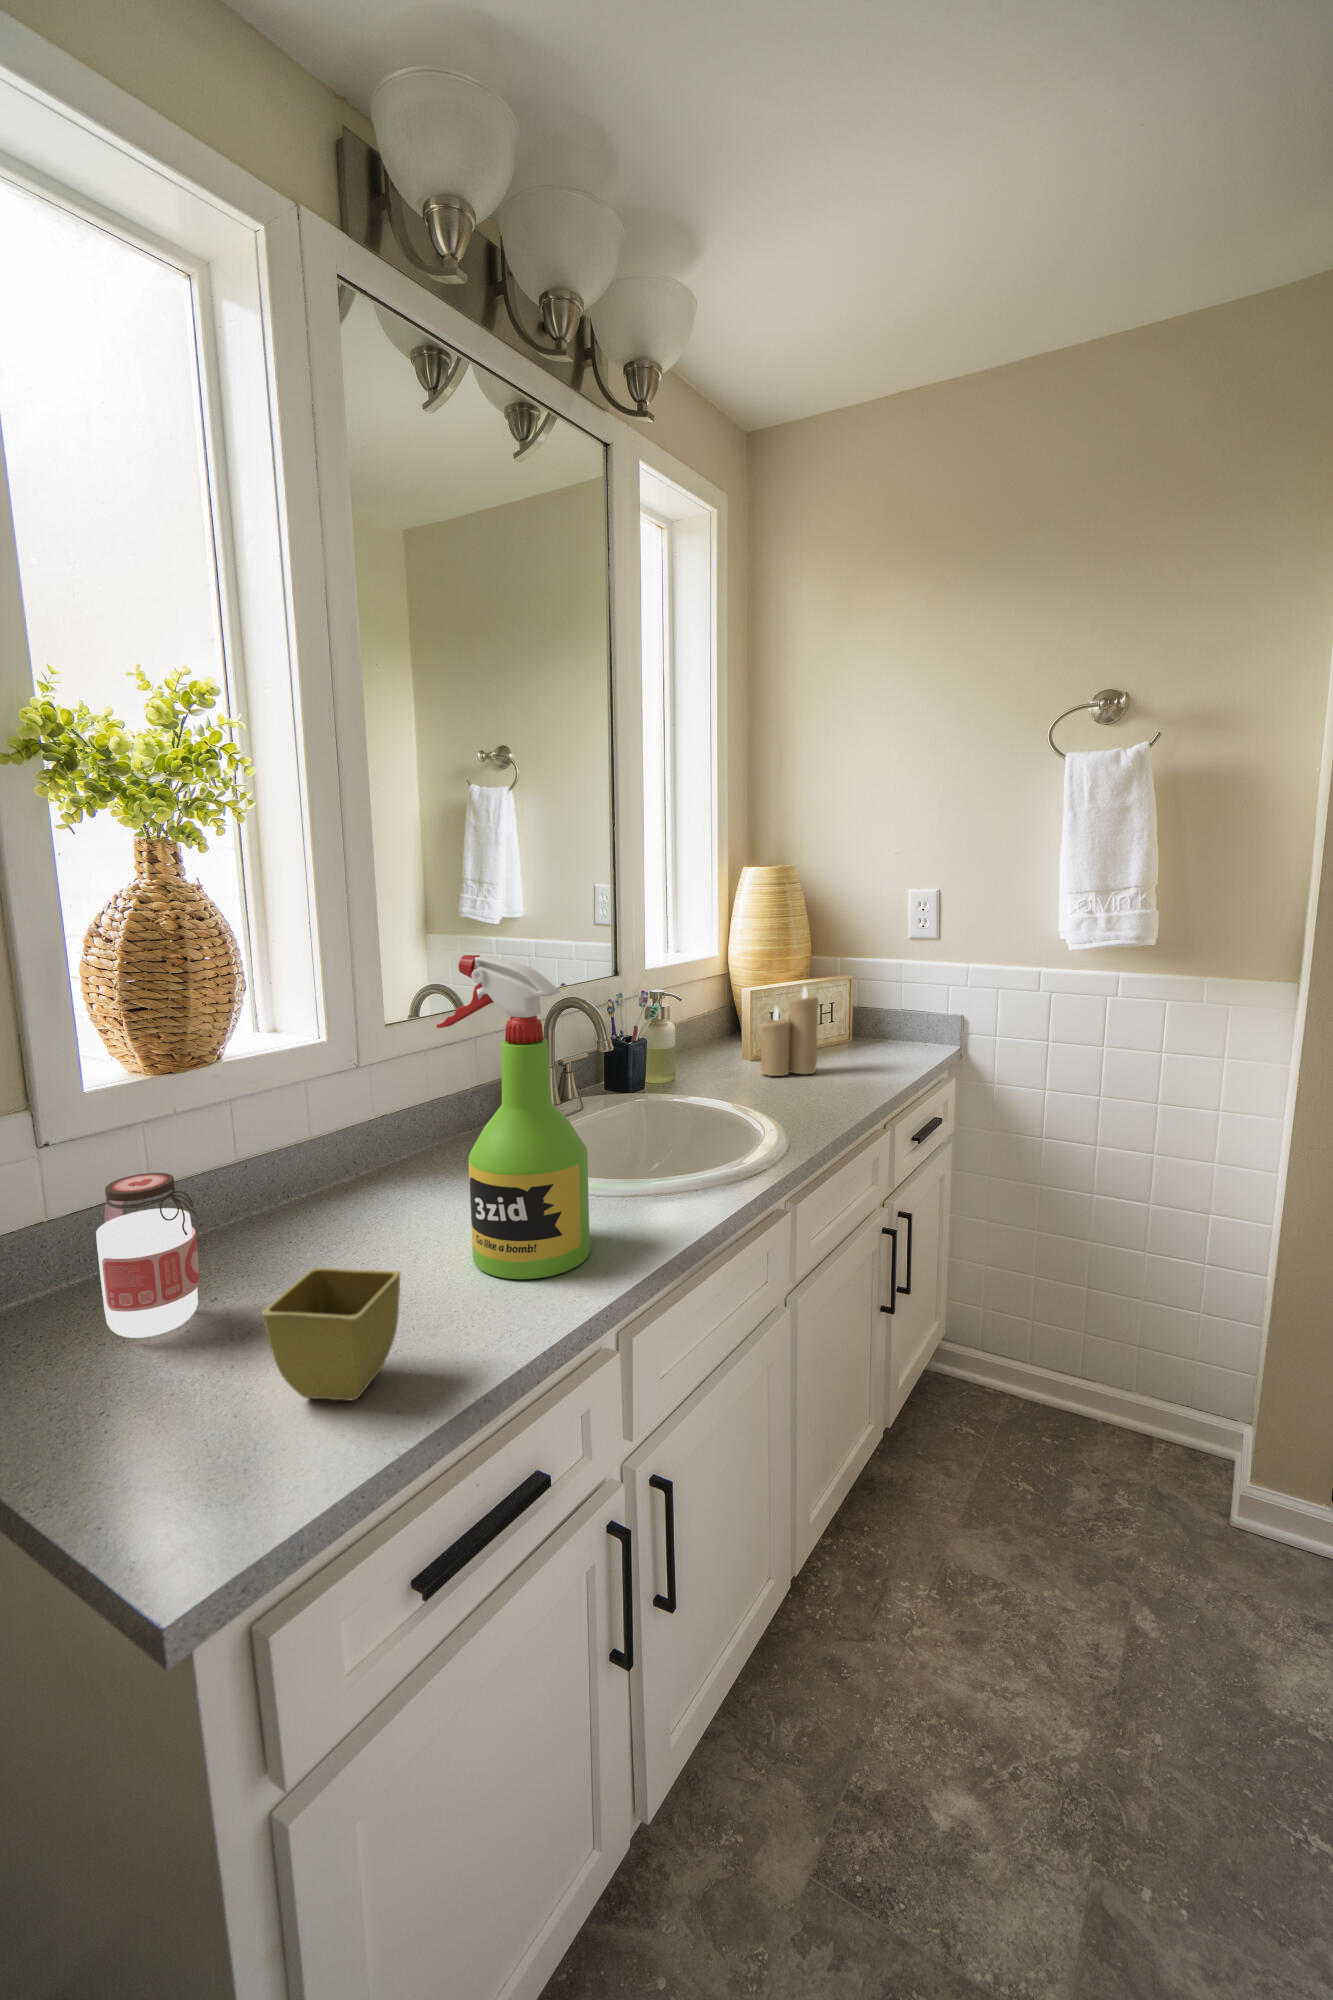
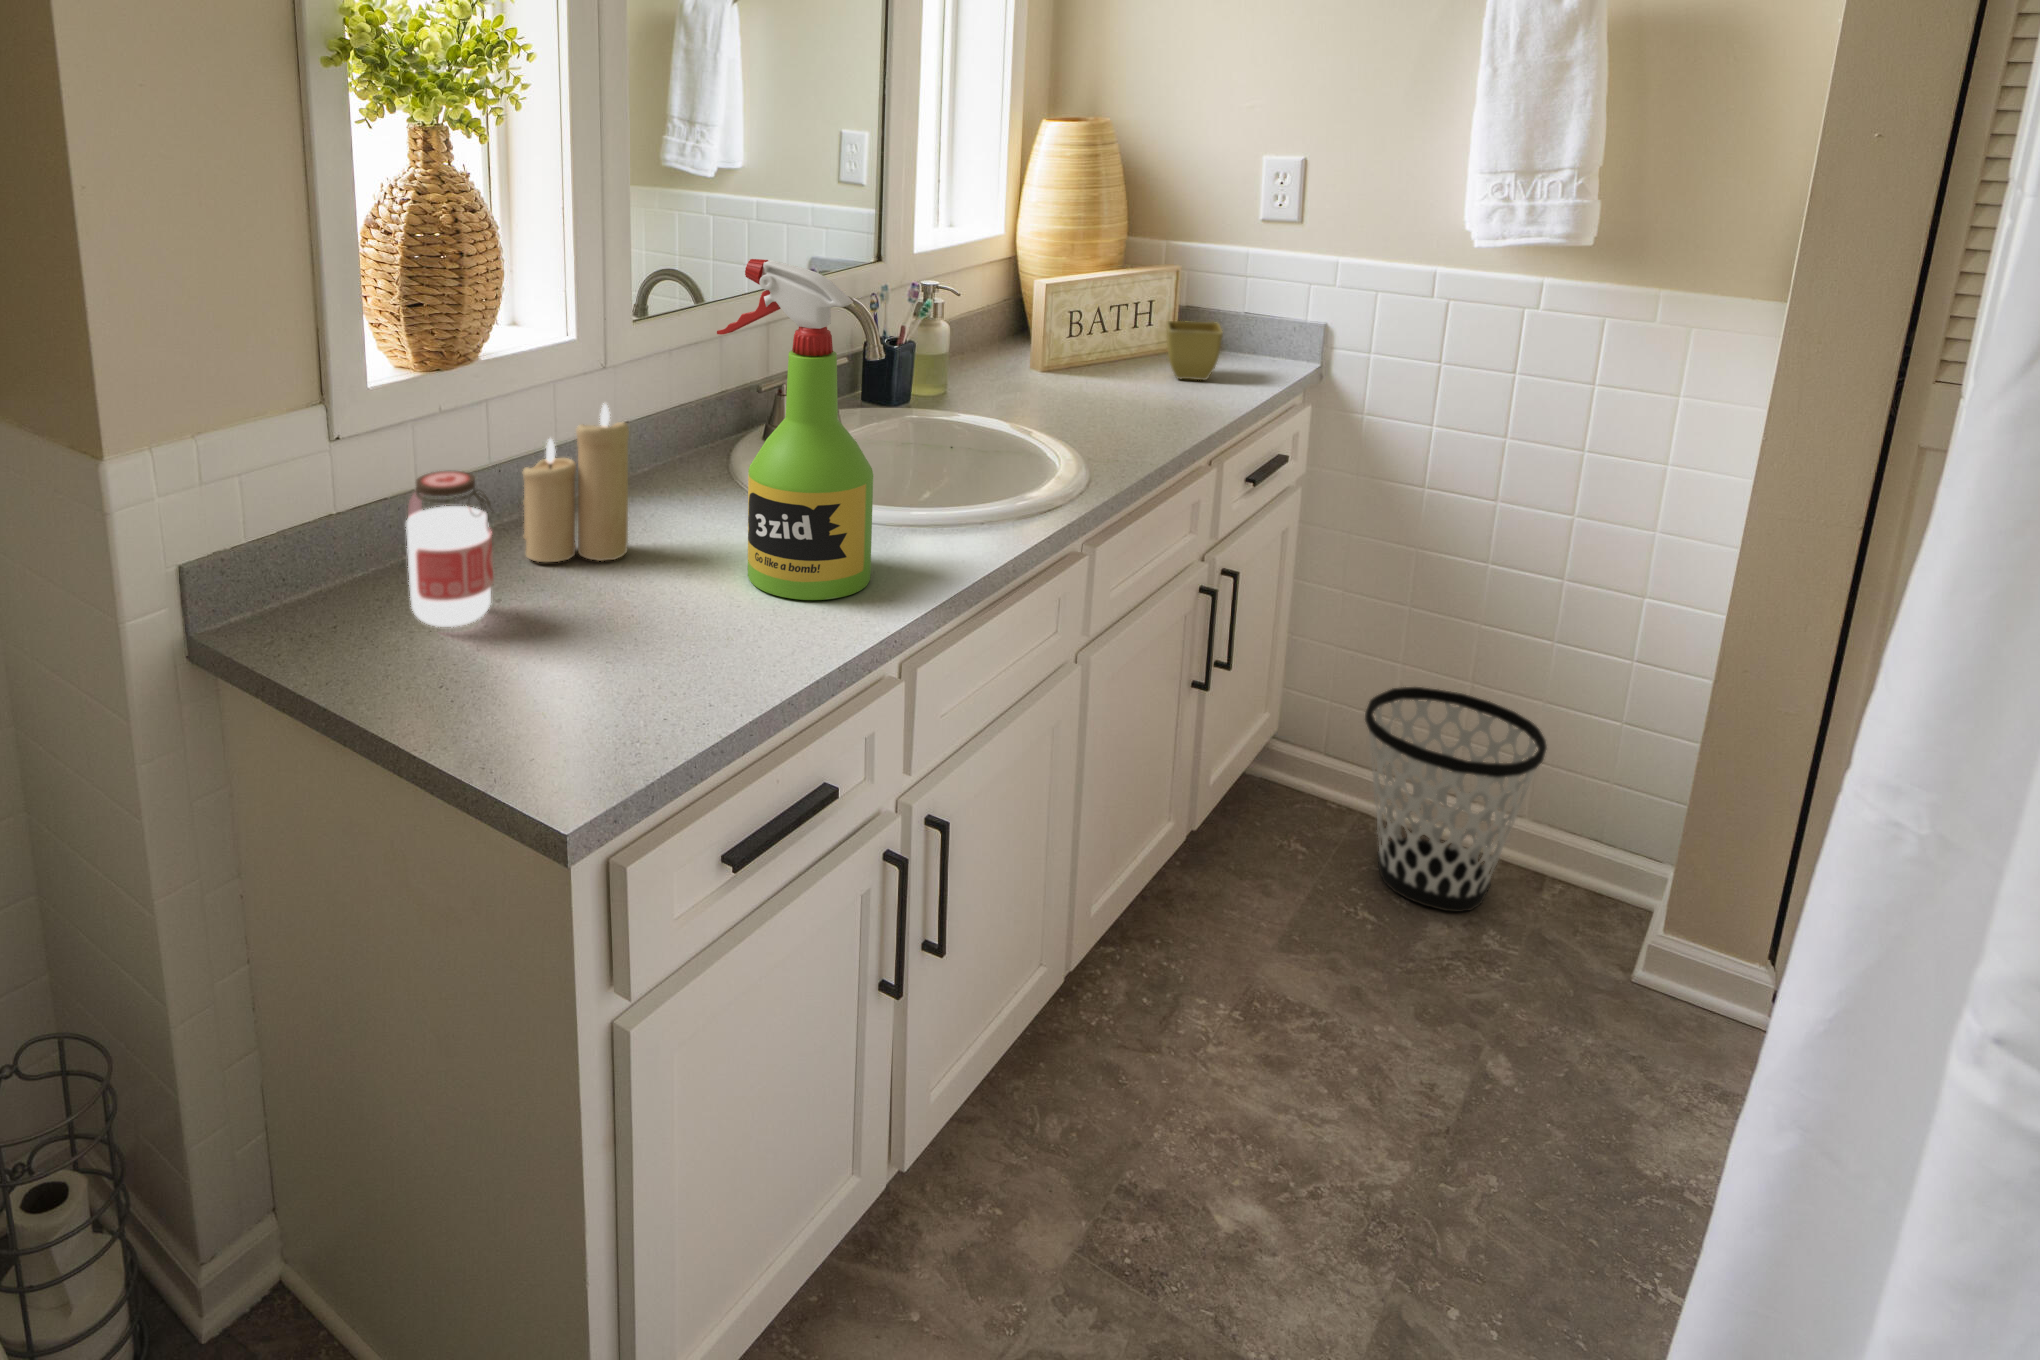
candle: present [760,987,818,1076] -> present [523,404,629,562]
flower pot: present [262,1268,400,1400] -> present [1166,321,1223,380]
wastebasket: none [1013,1295,1151,1477] -> present [1365,687,1547,912]

